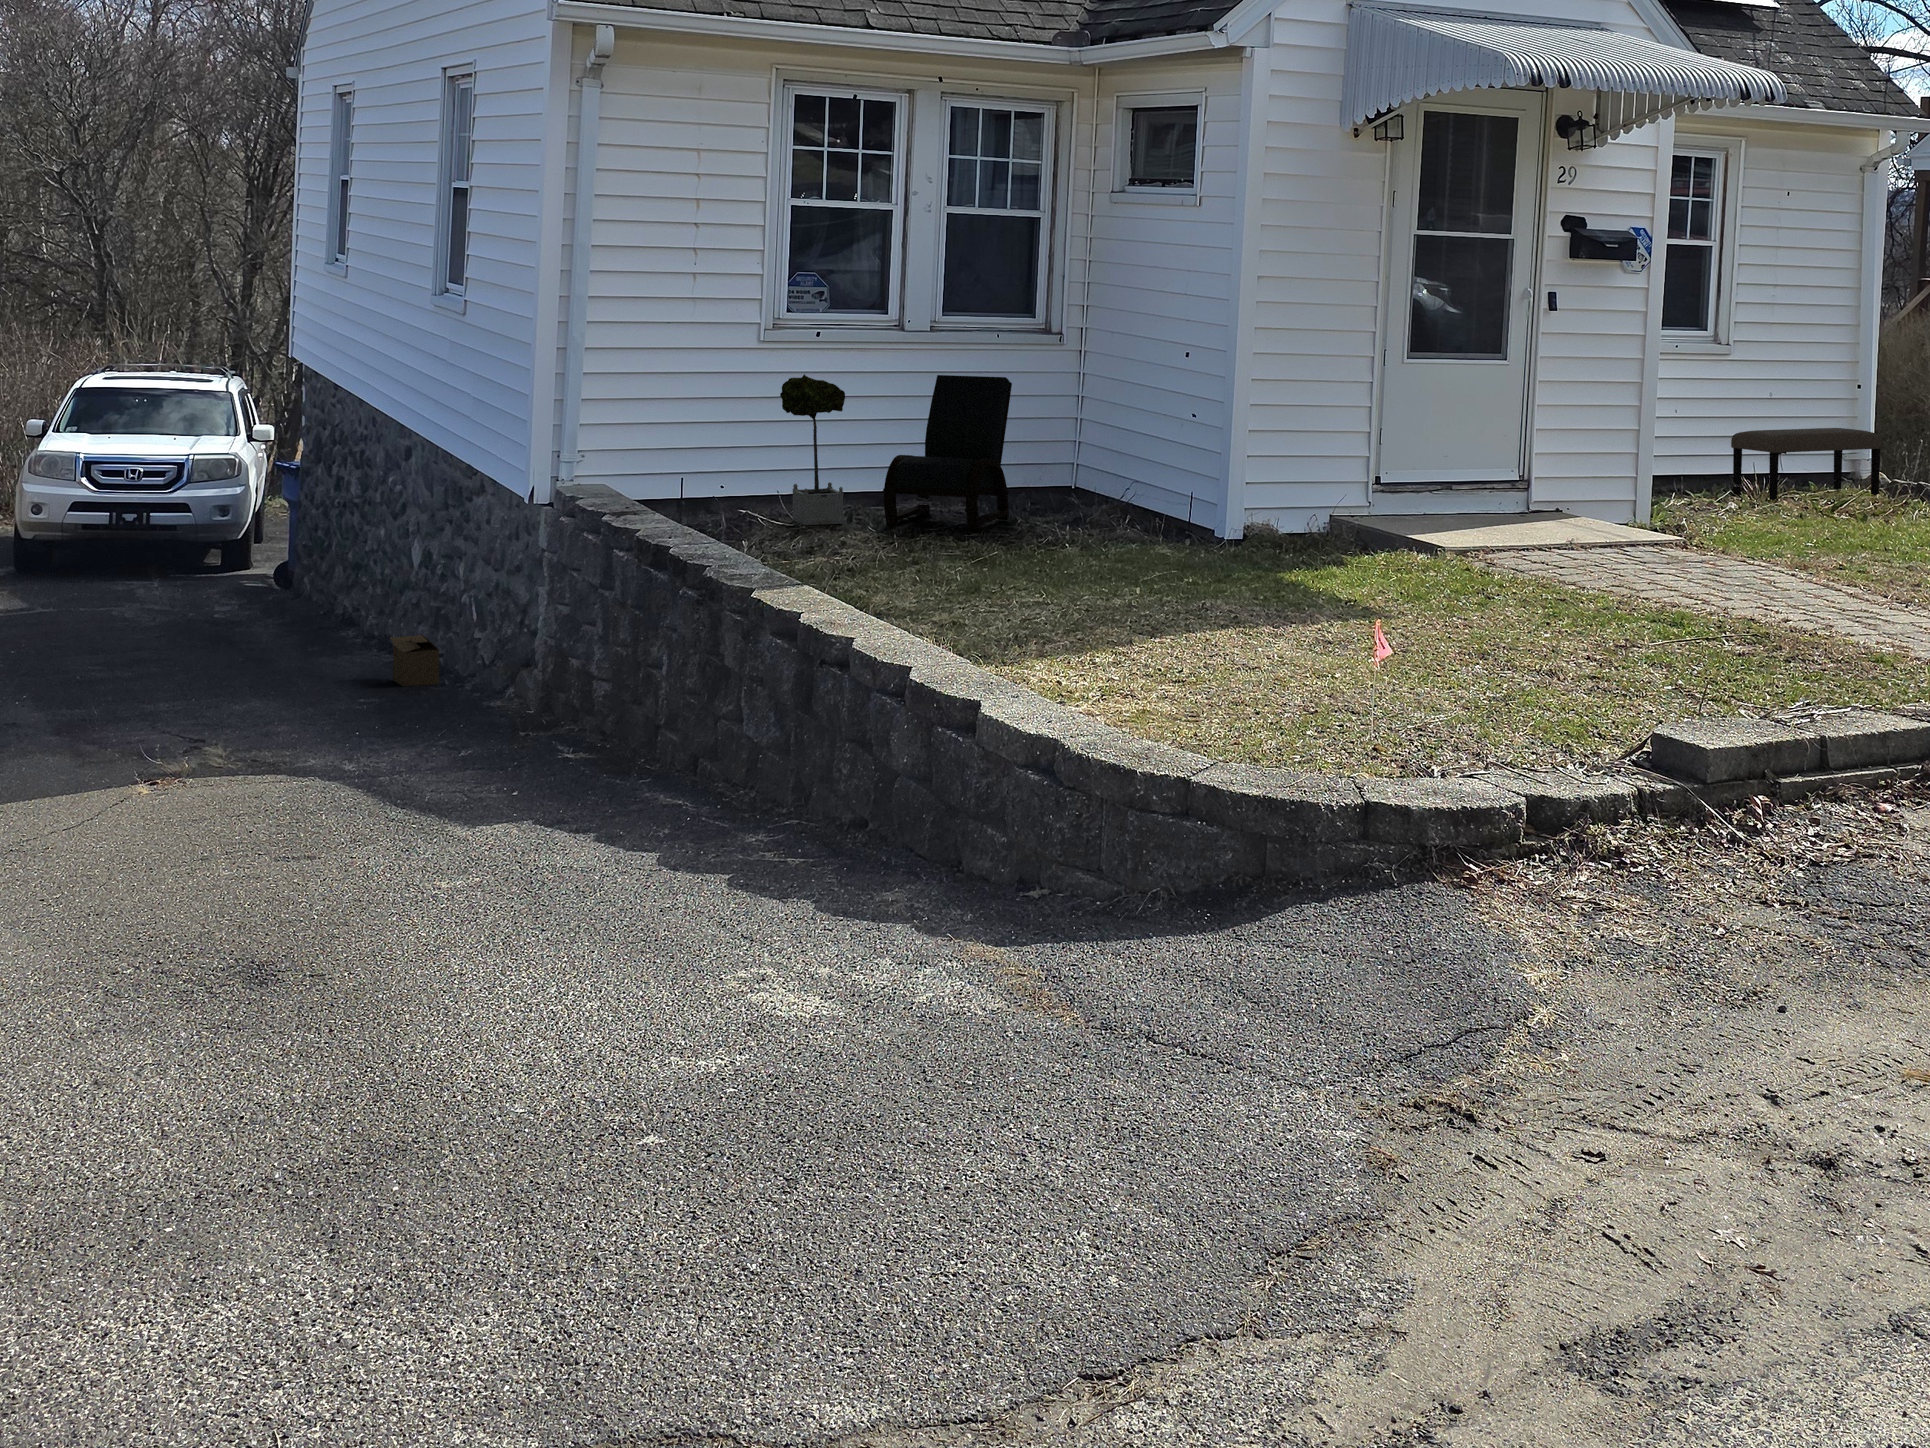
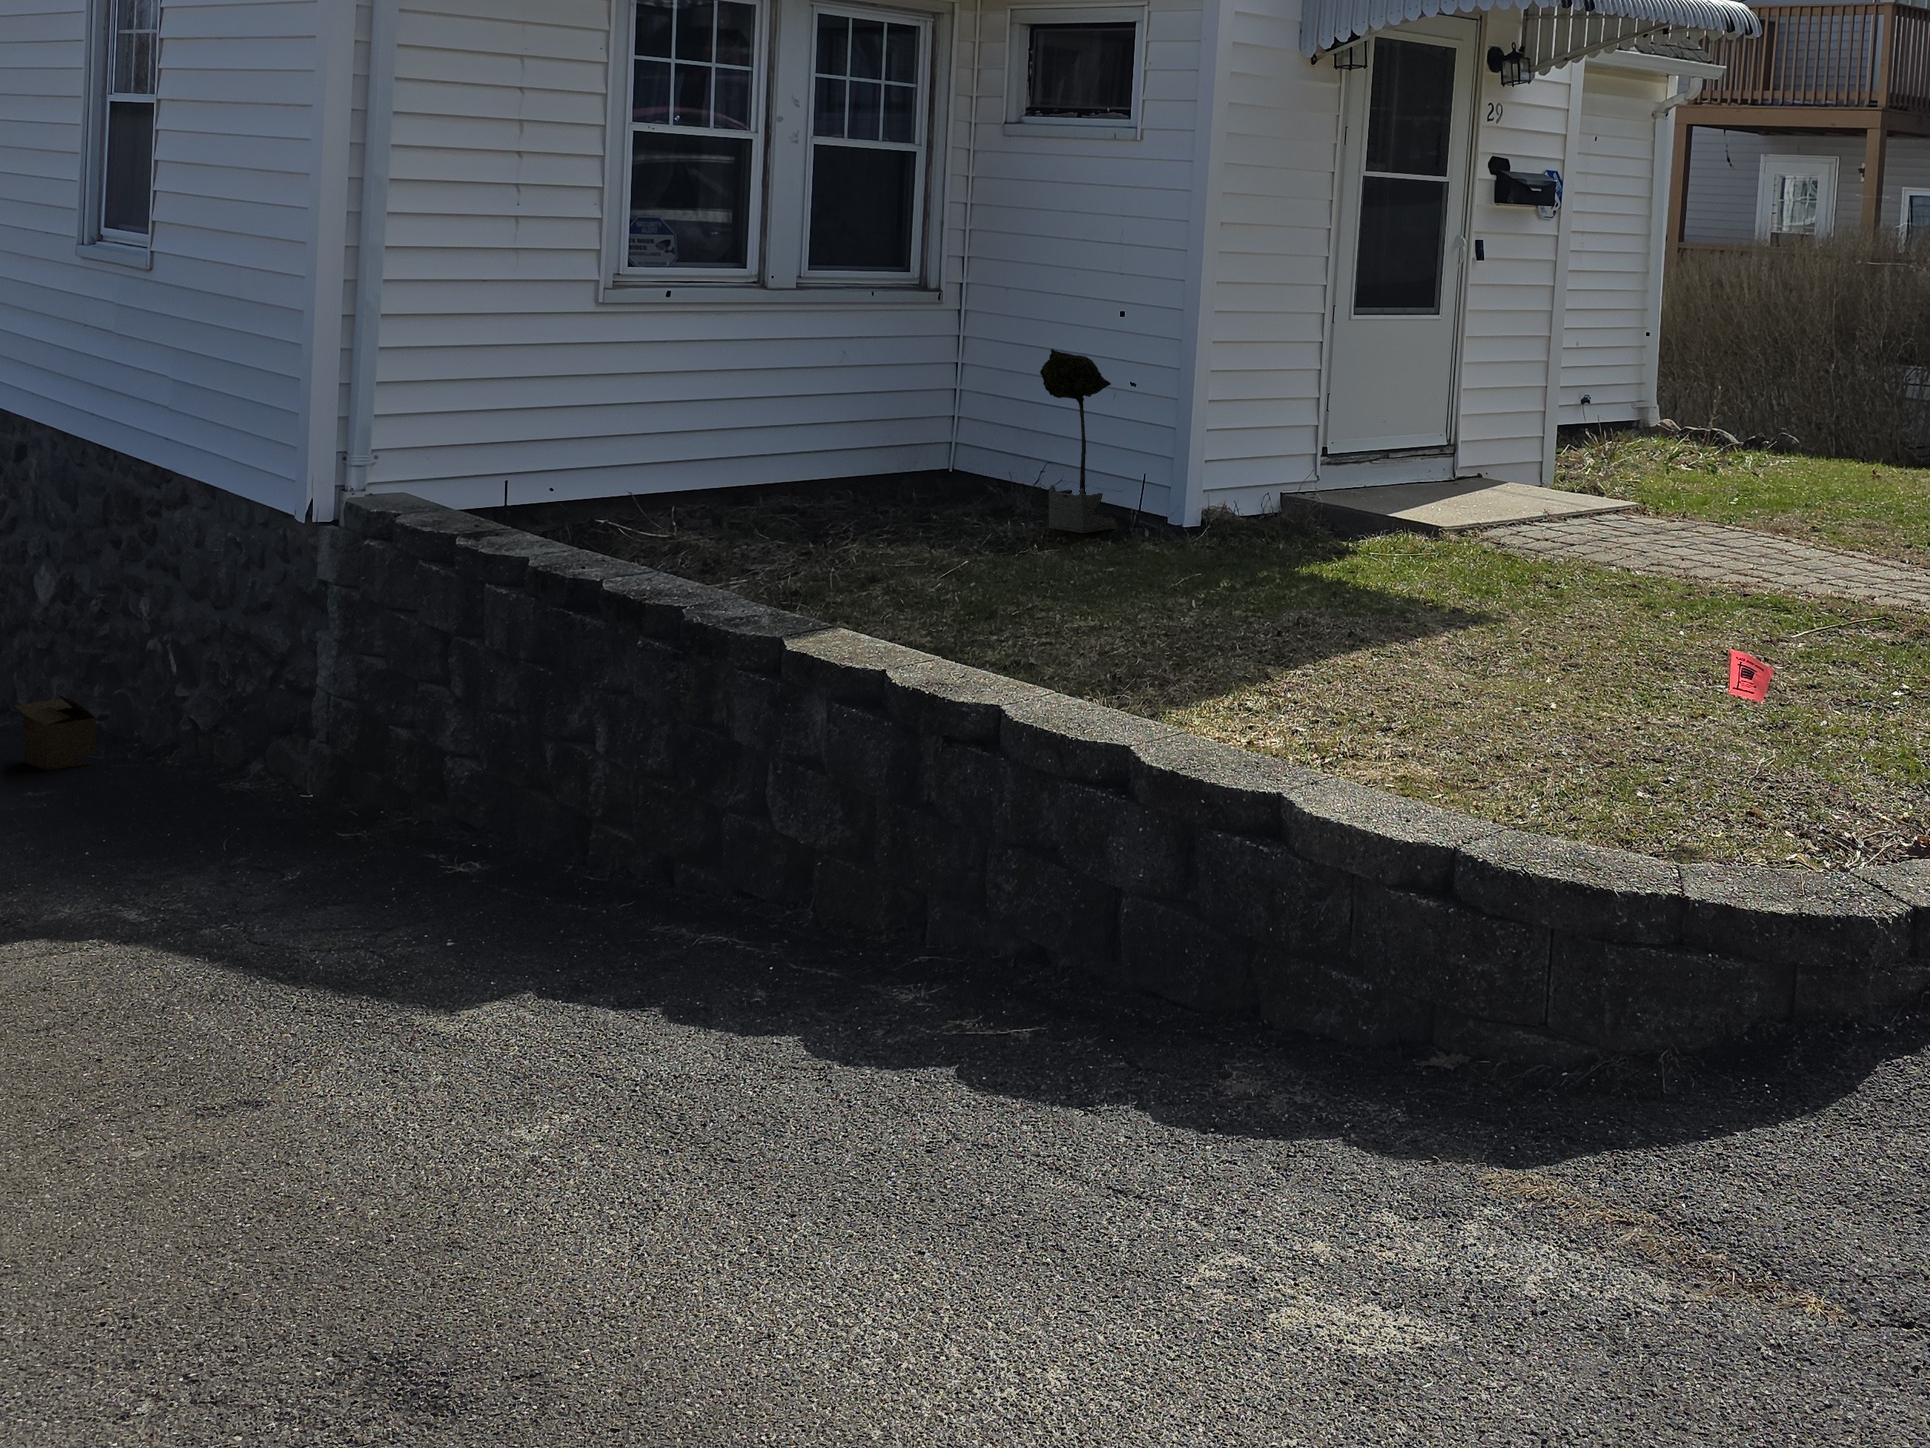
potted tree: present [780,374,845,525] -> present [1040,349,1117,533]
lounge chair: present [883,375,1012,530] -> none [762,342,901,530]
bench: present [1731,428,1883,501] -> none [1572,381,1708,458]

